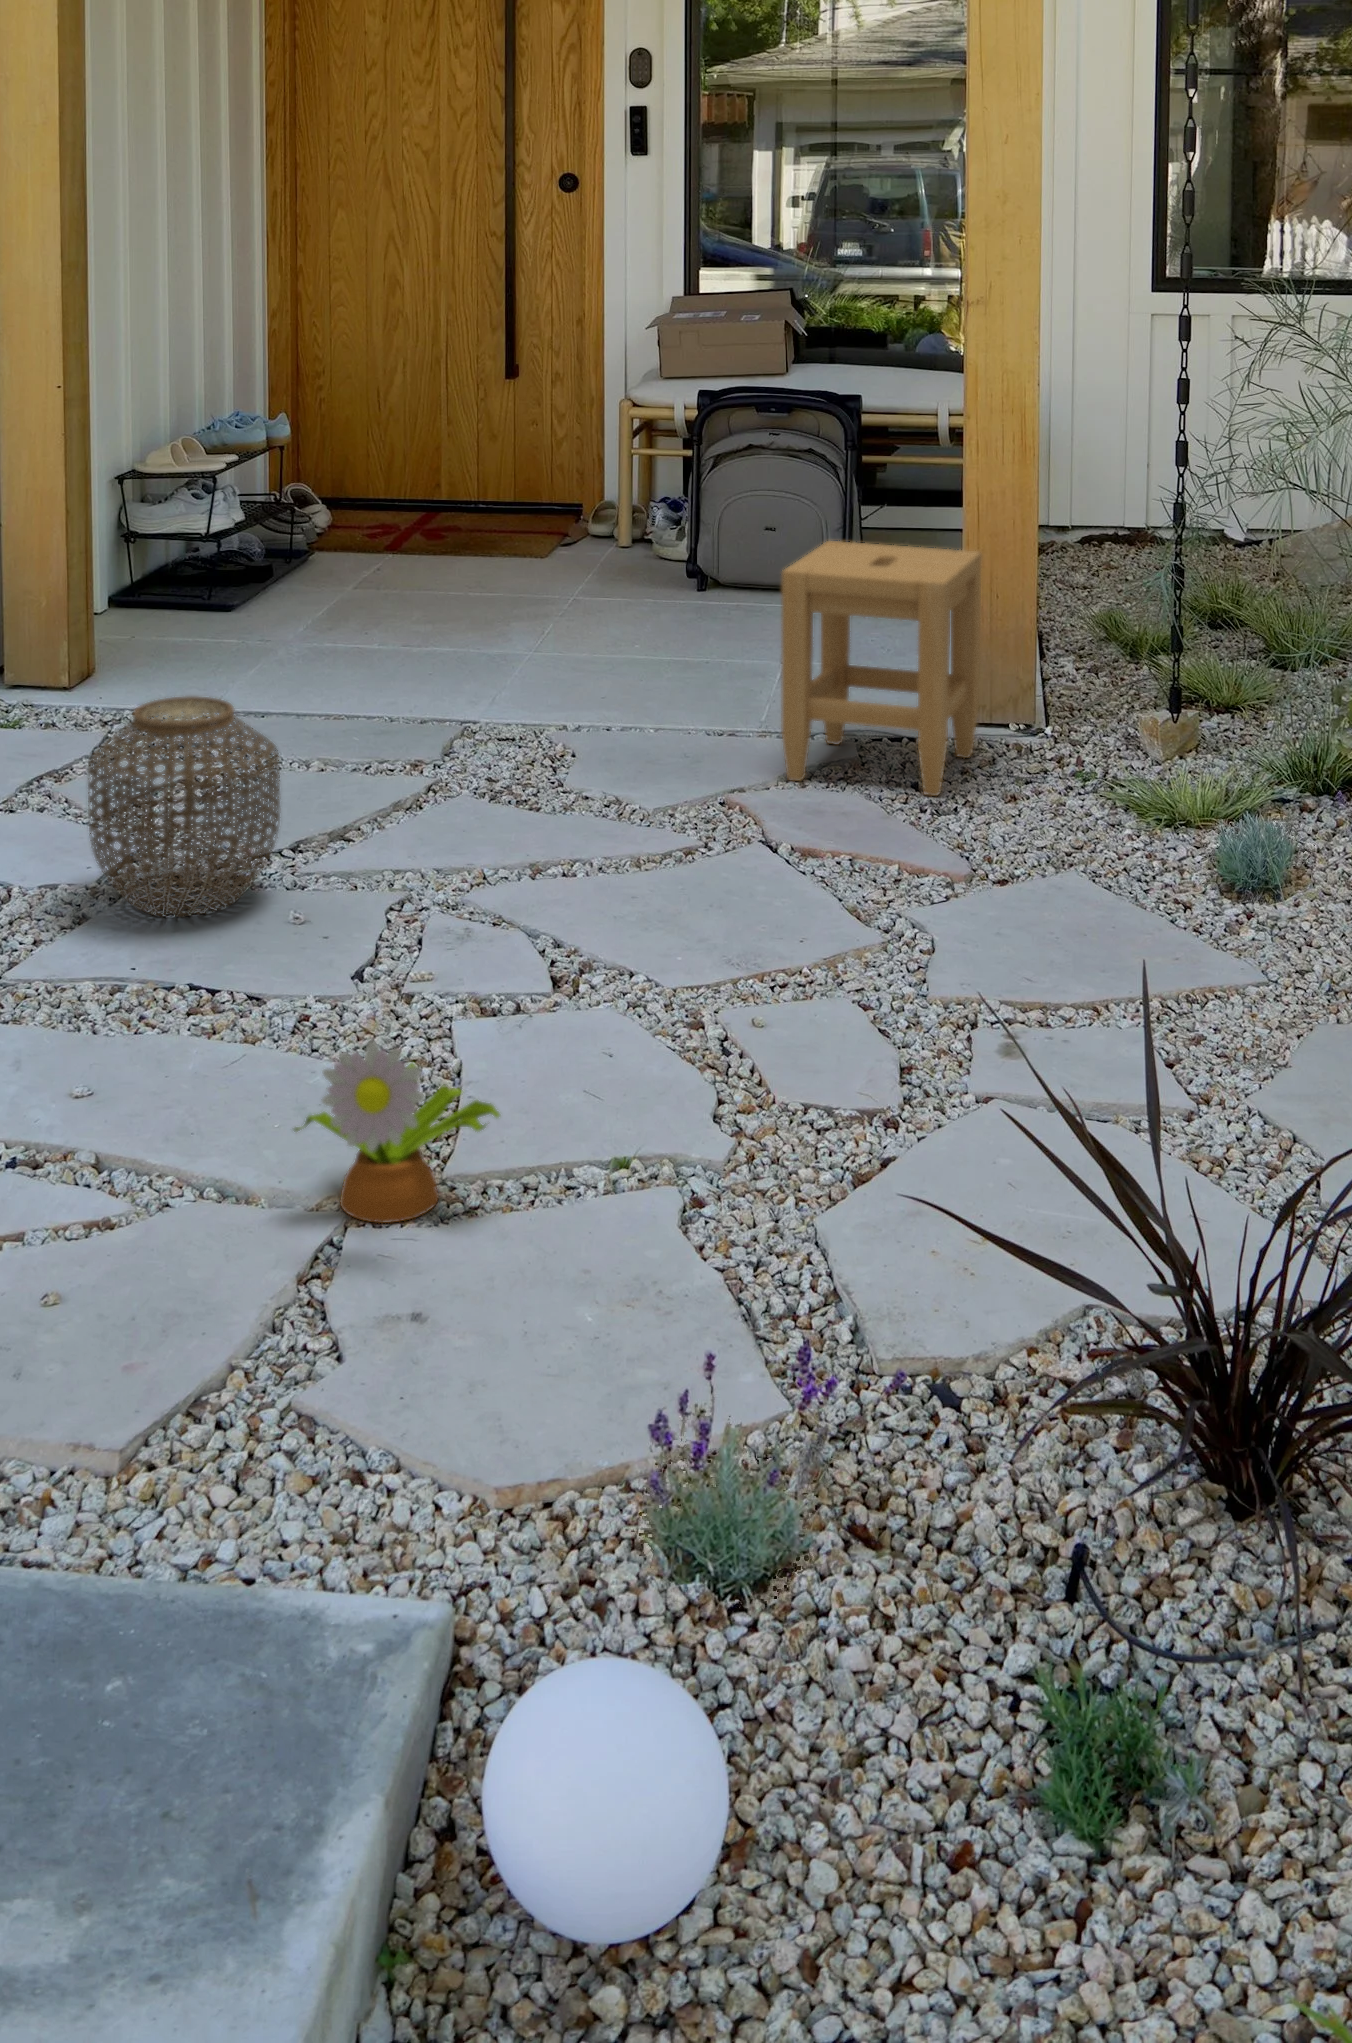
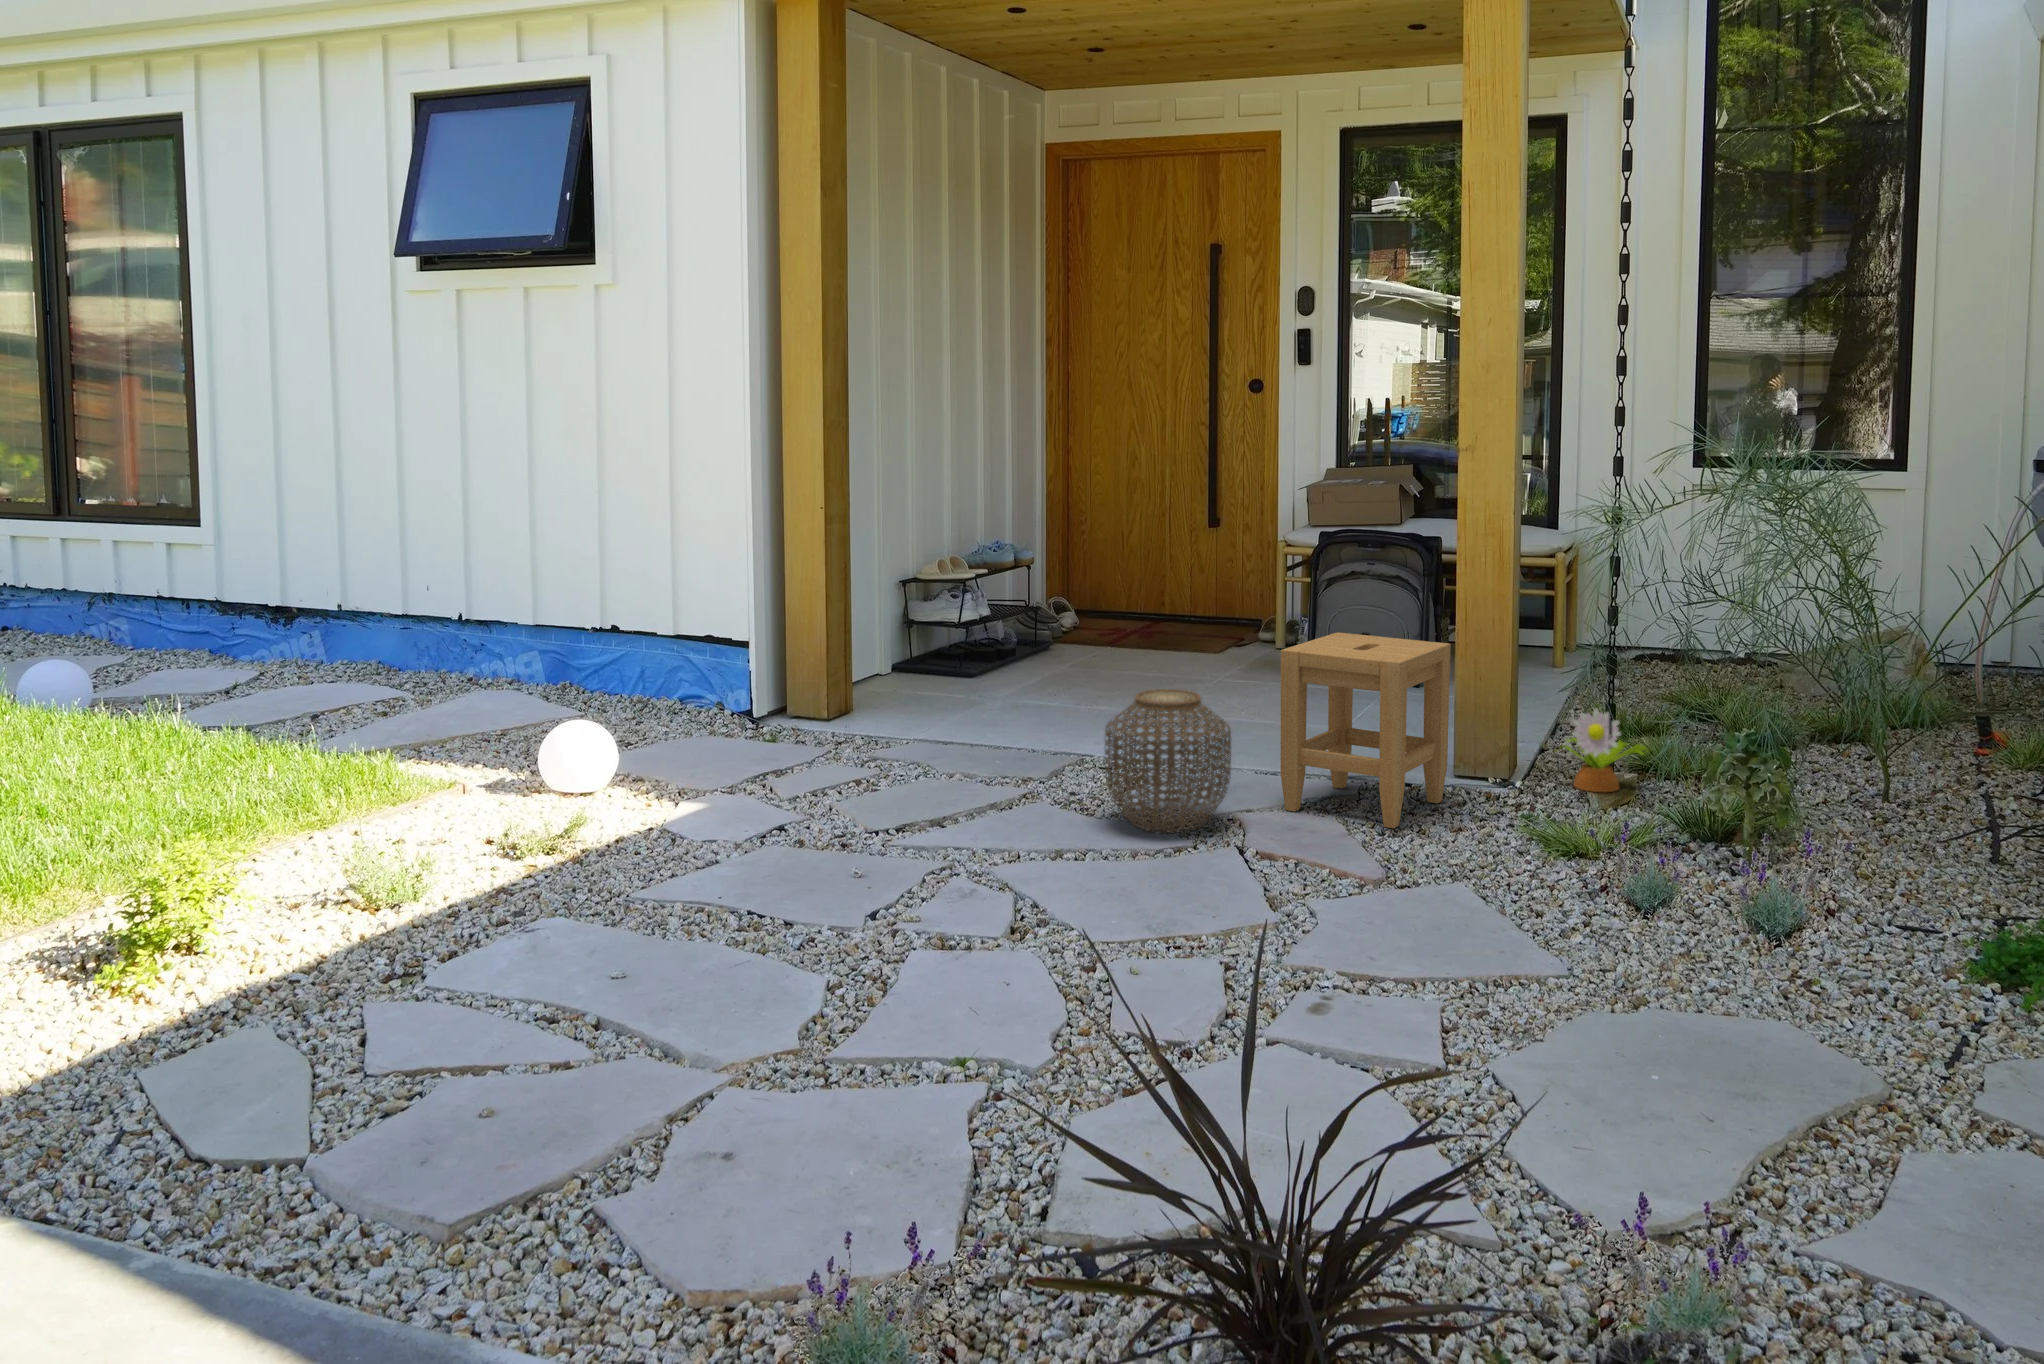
woven basket: present [88,696,280,917] -> present [1105,689,1231,833]
decorative plant: present [294,1040,500,1223] -> present [1554,708,1648,792]

